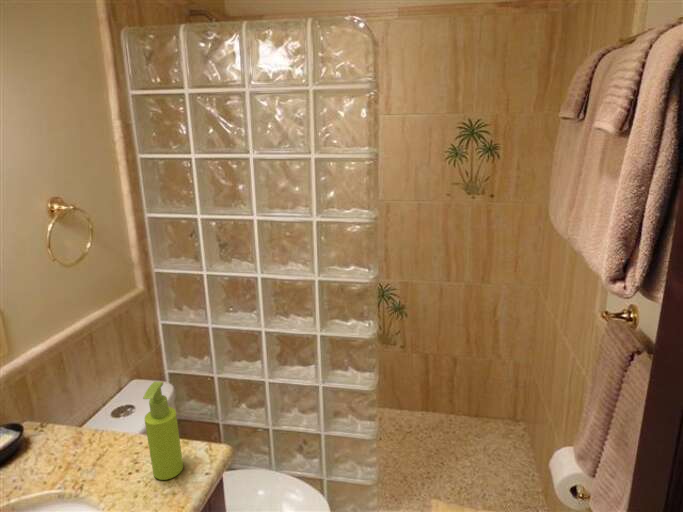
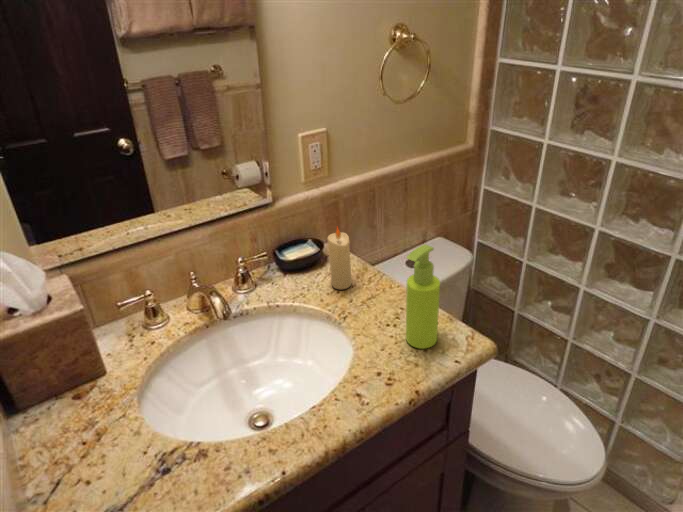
candle: none [35,398,71,465] -> present [328,227,352,289]

